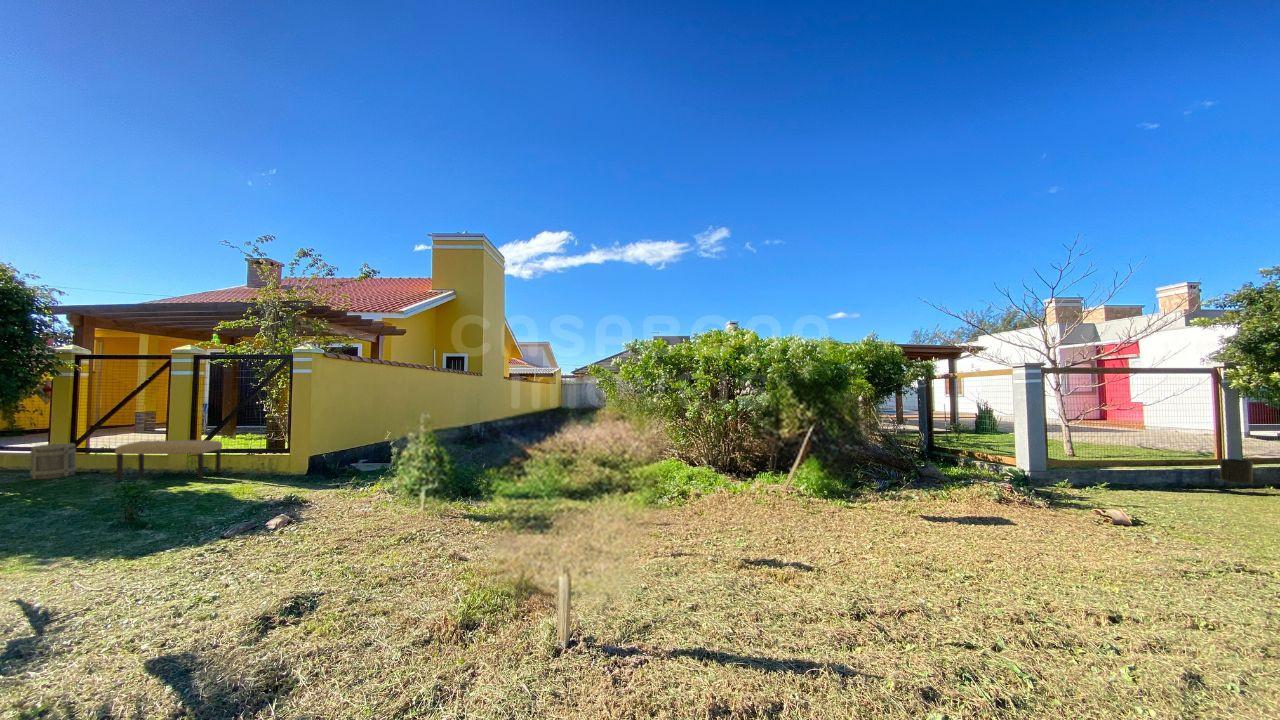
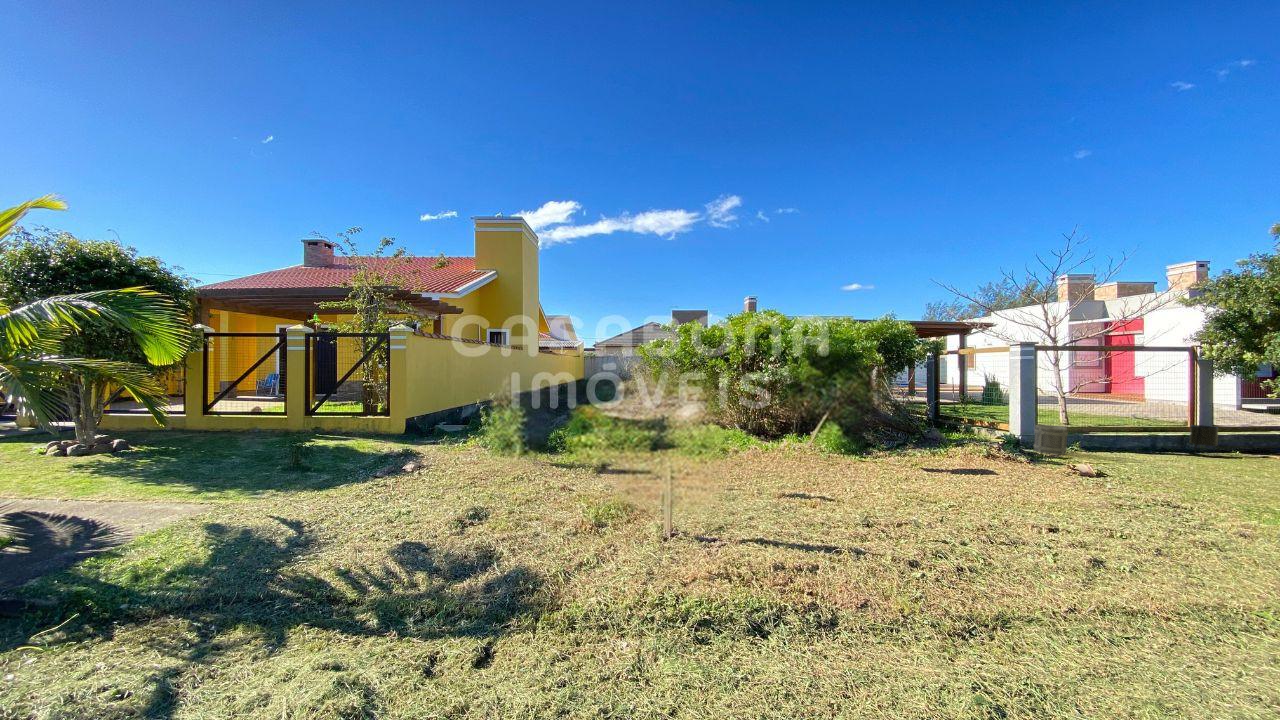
bench: present [115,440,222,480] -> none [258,404,339,435]
bucket: present [30,443,76,479] -> present [1034,425,1068,455]

